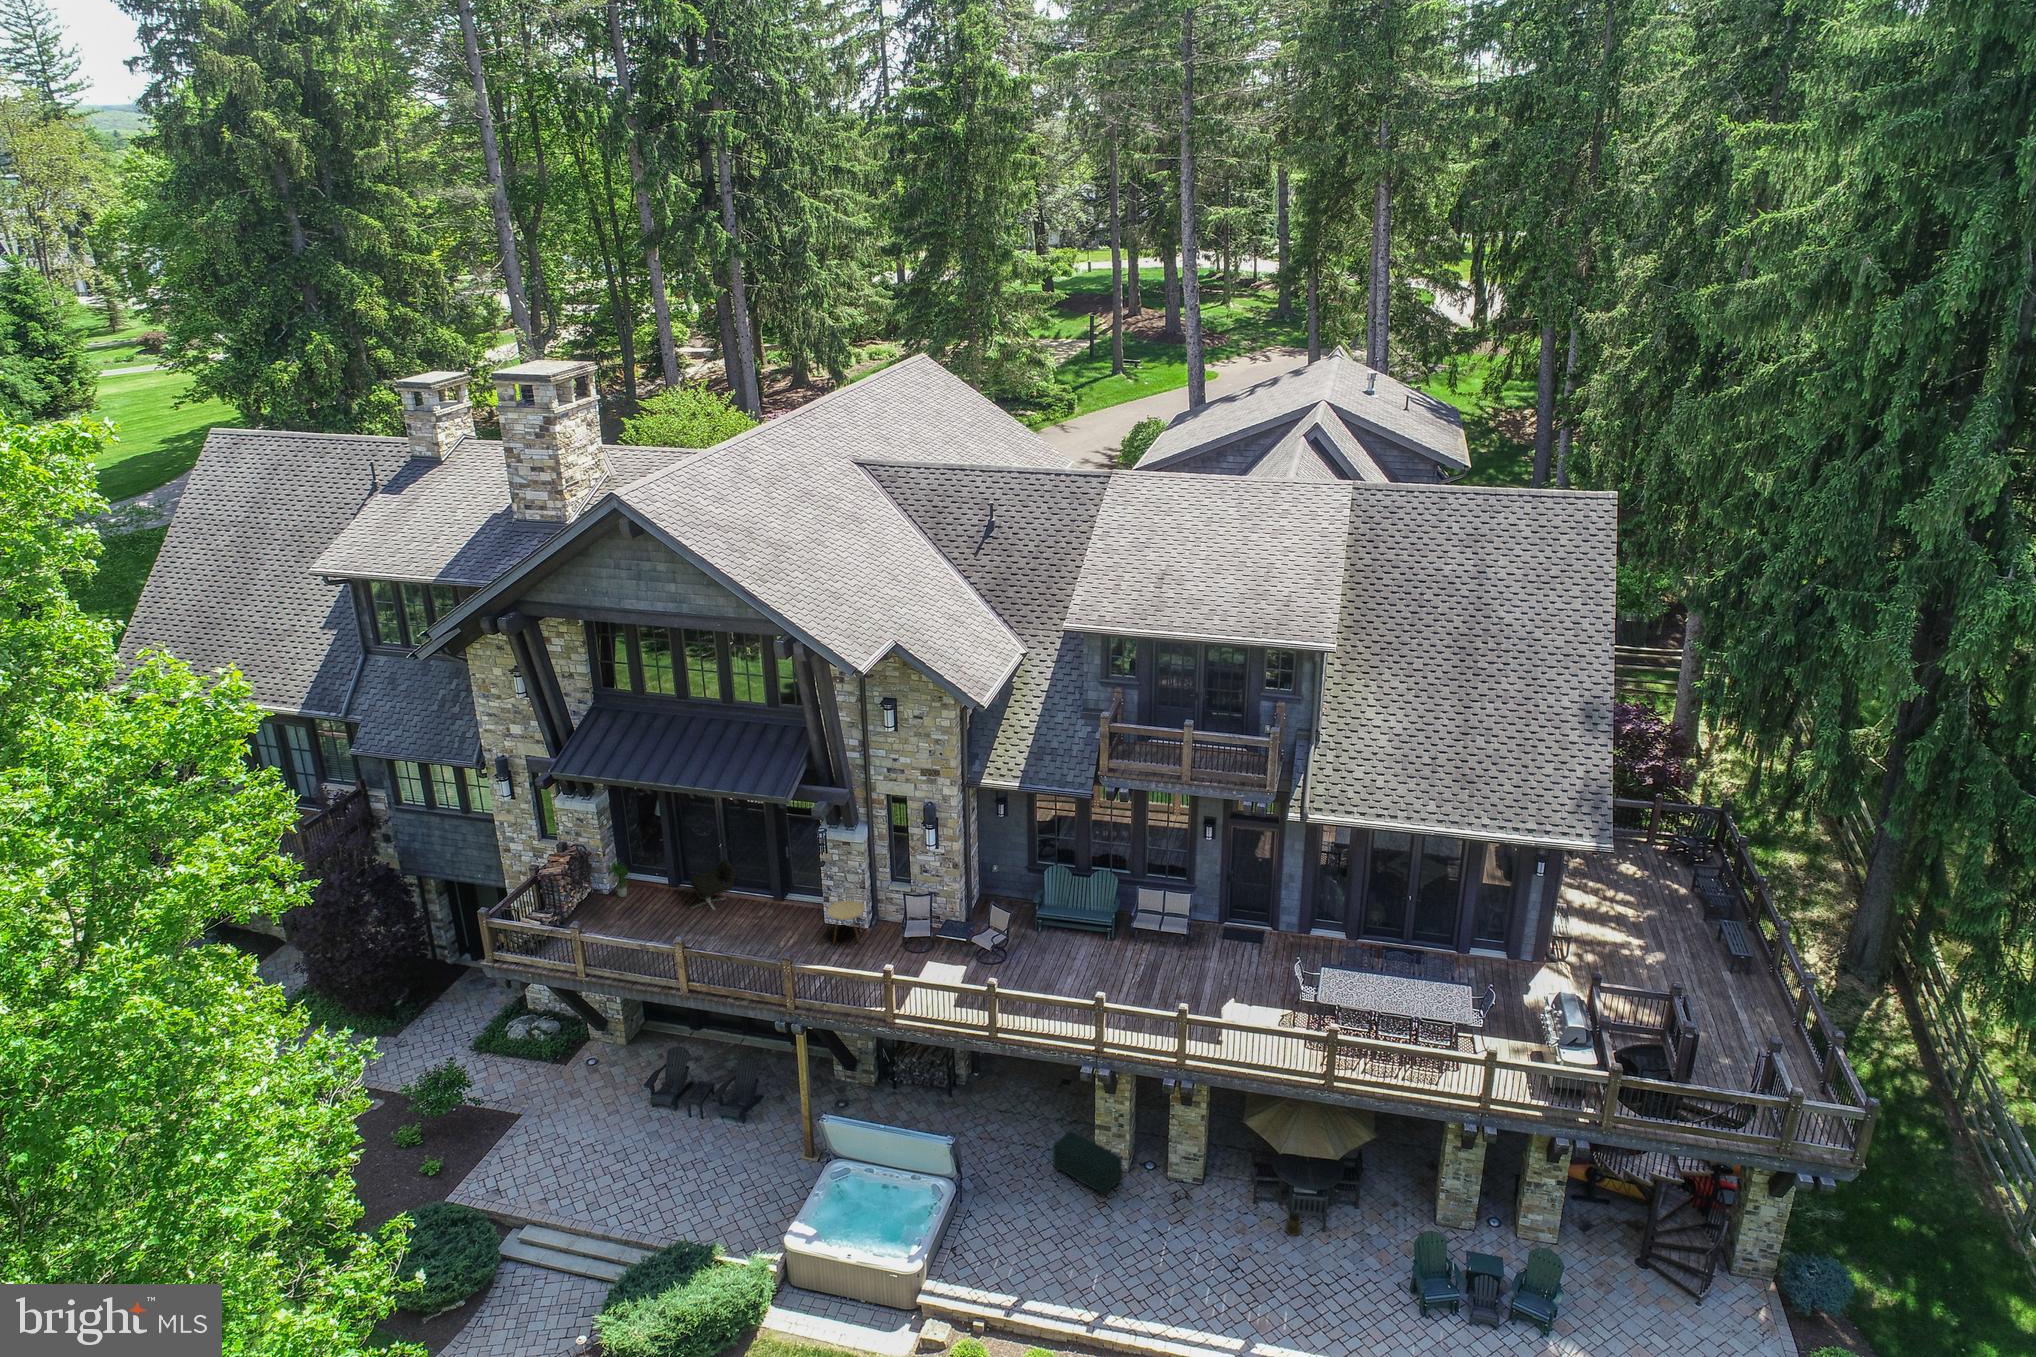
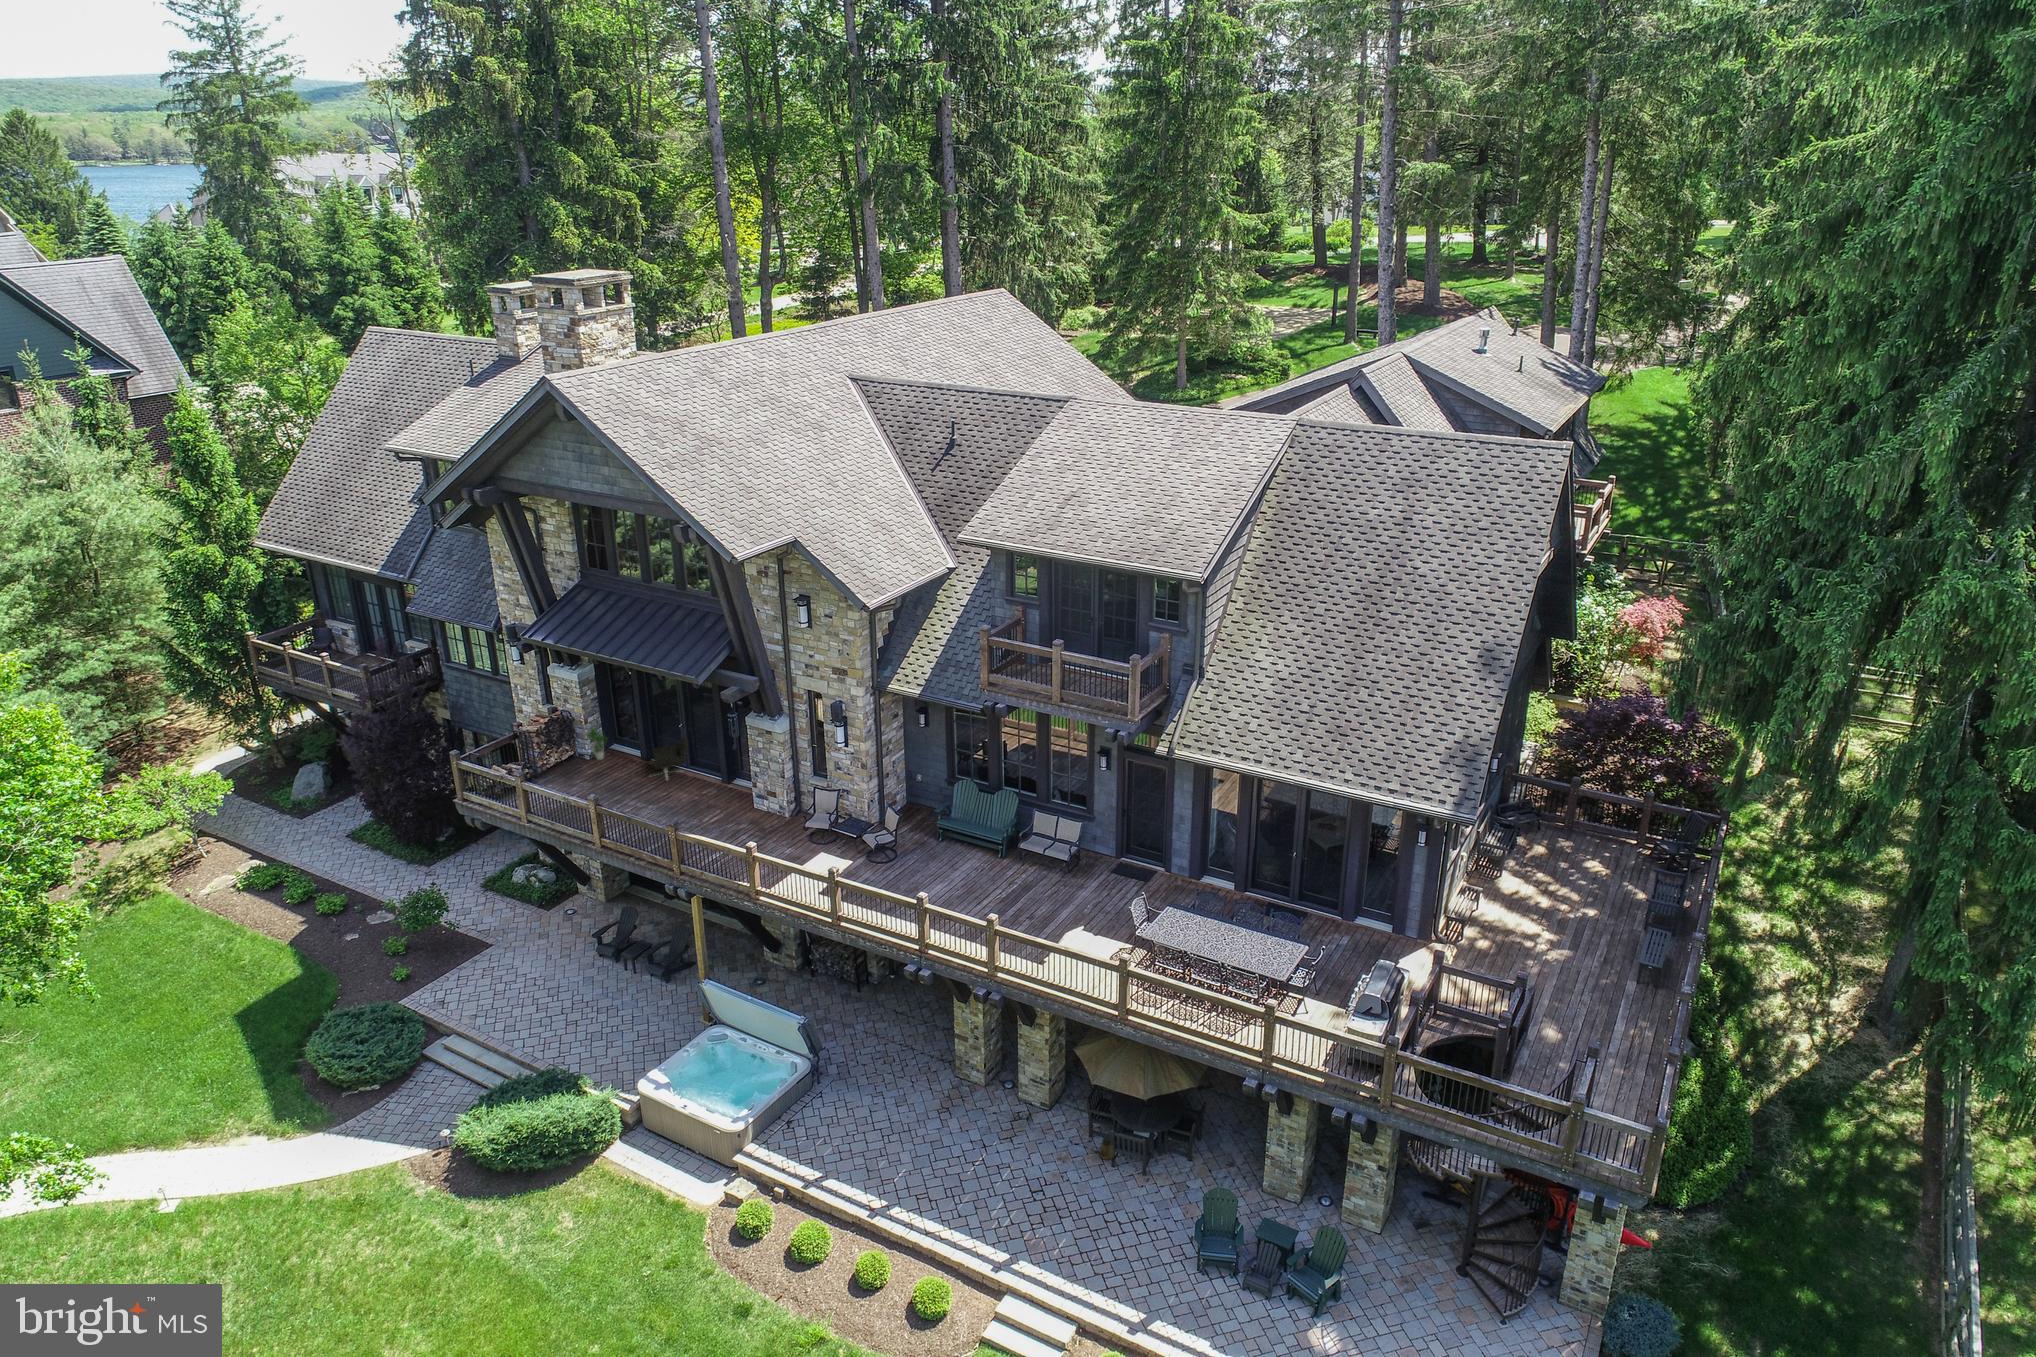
side table: present [827,901,864,944] -> none [744,785,780,826]
bench: present [1053,1131,1122,1197] -> none [908,1024,966,1091]

